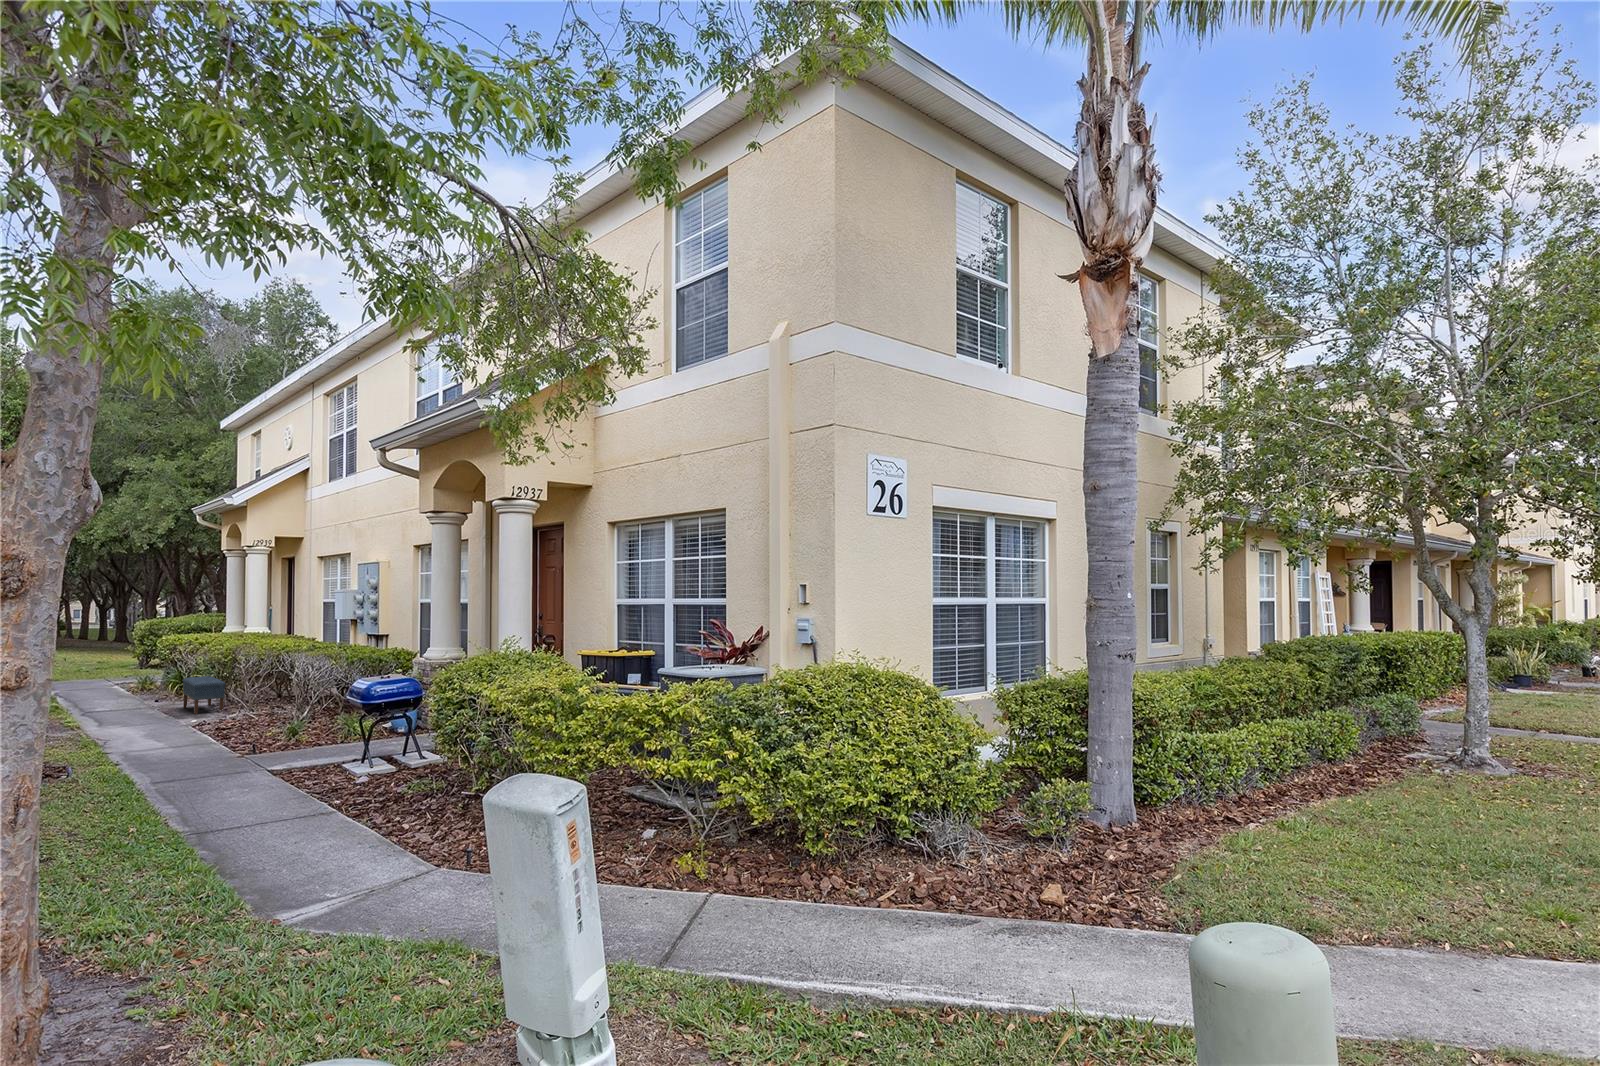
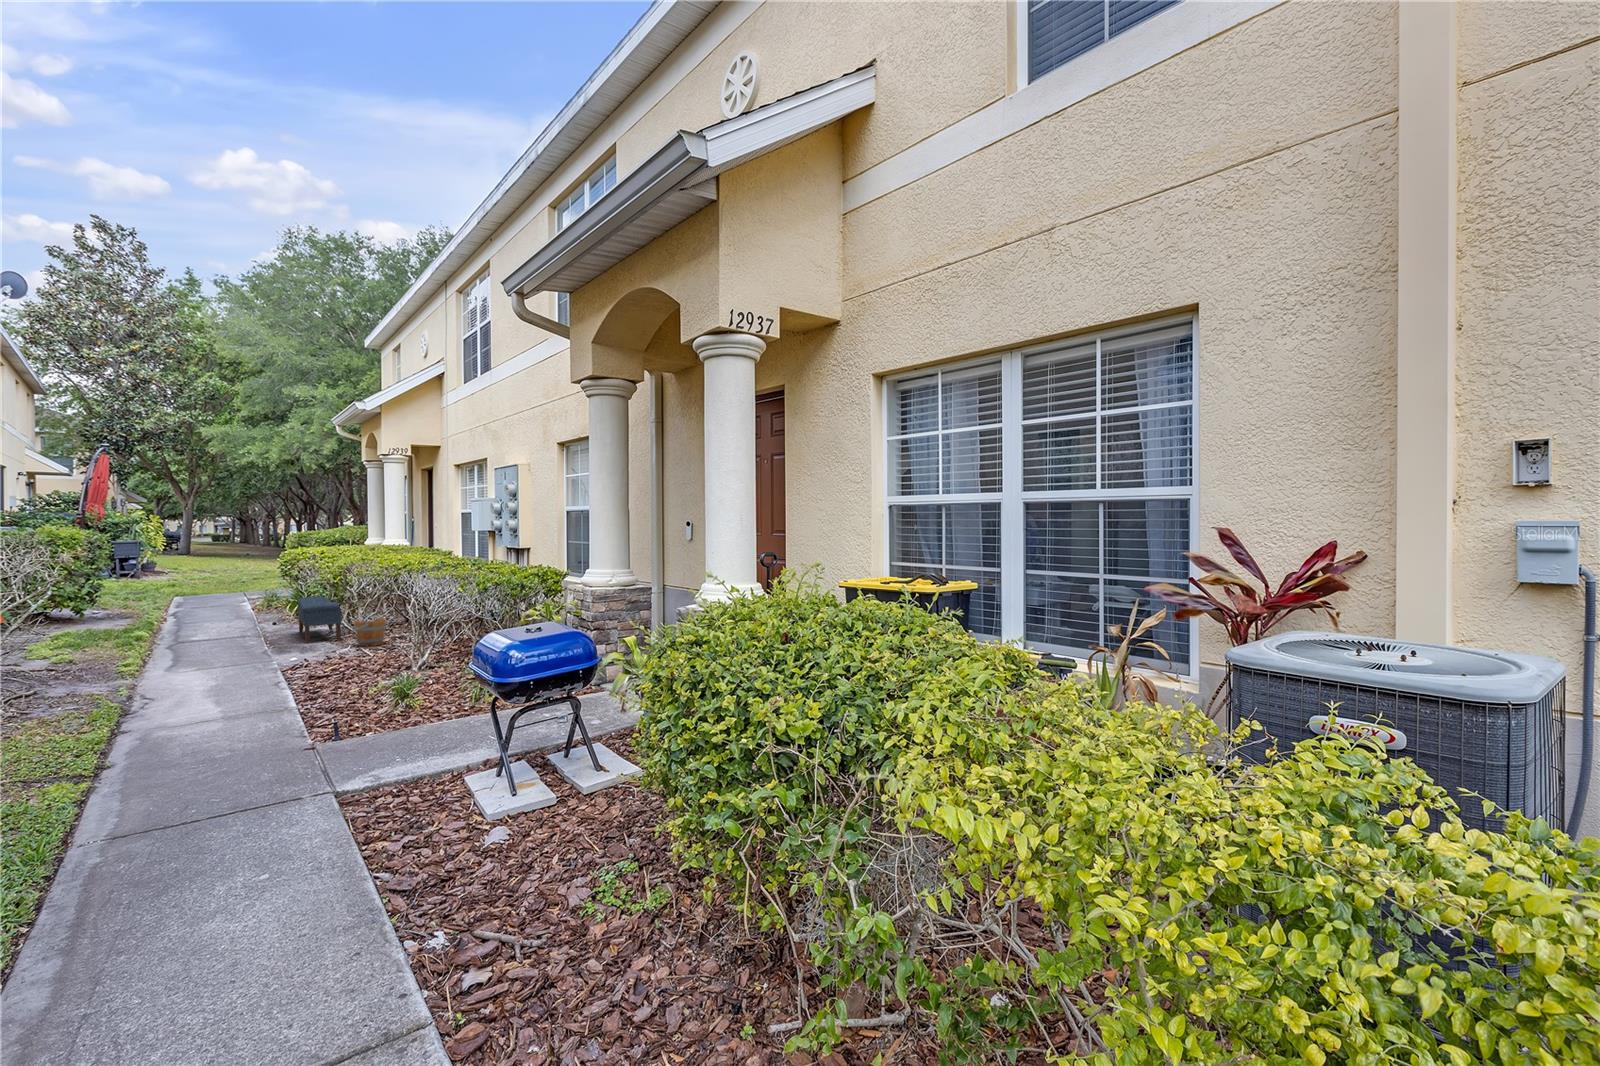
bucket: none [237,691,266,714] -> present [351,617,386,646]

